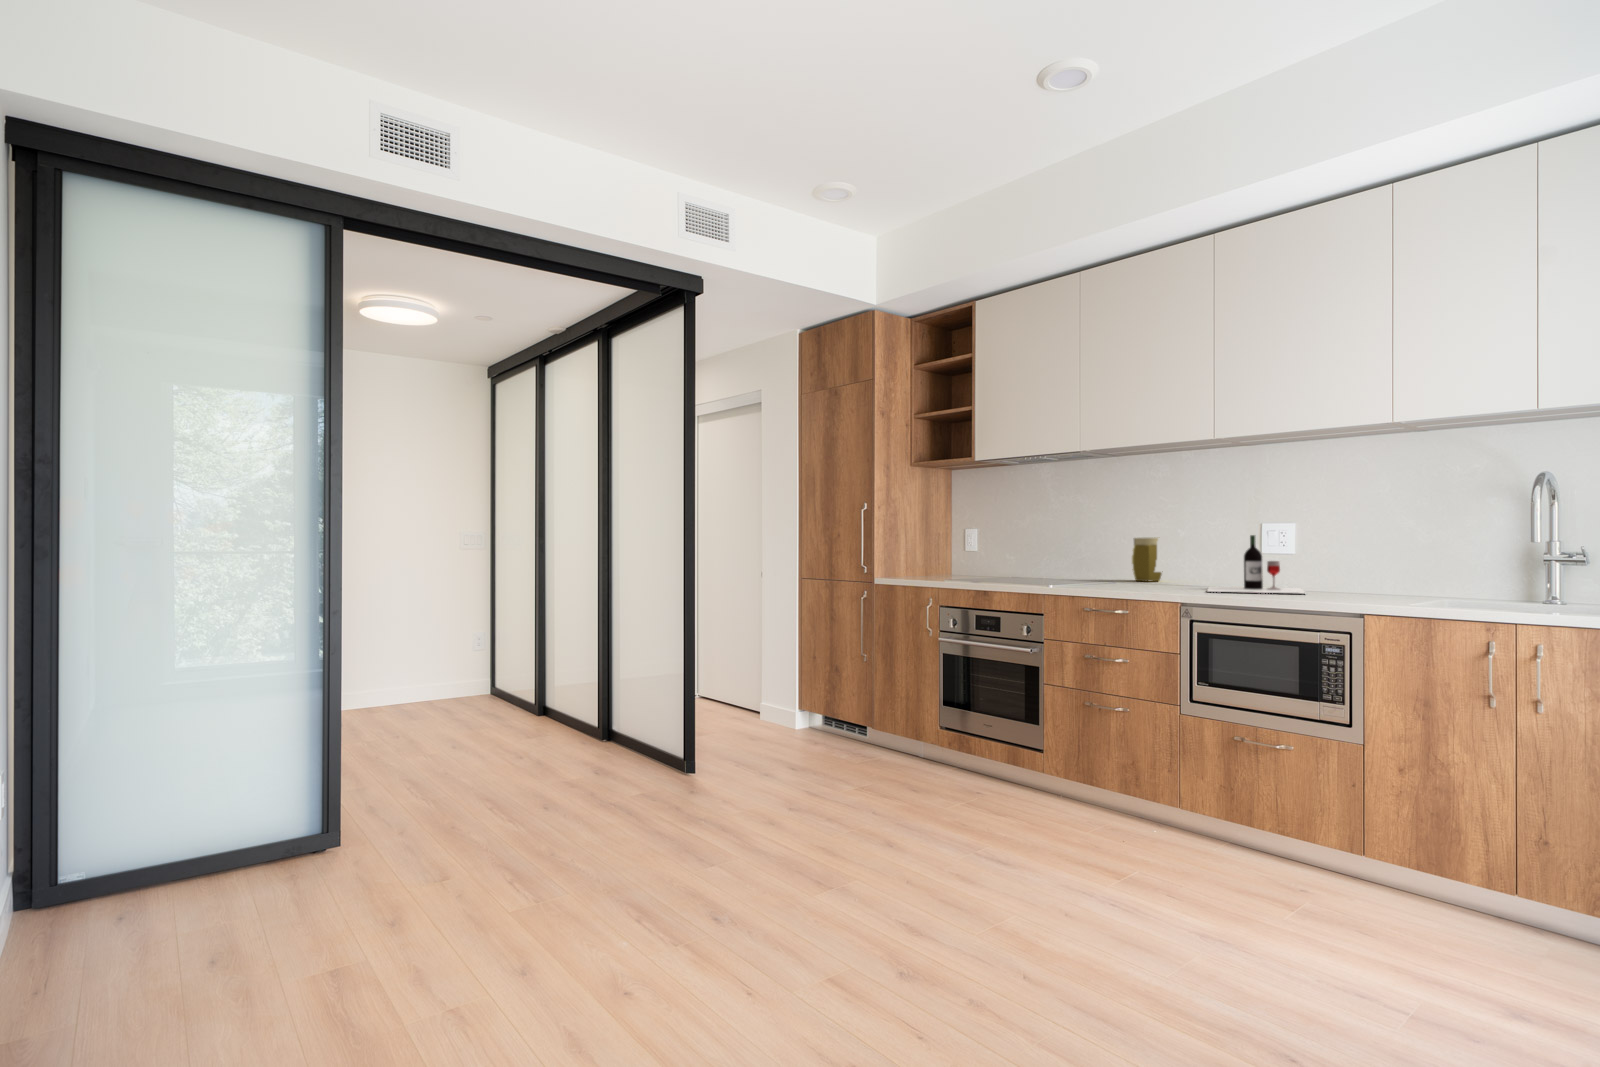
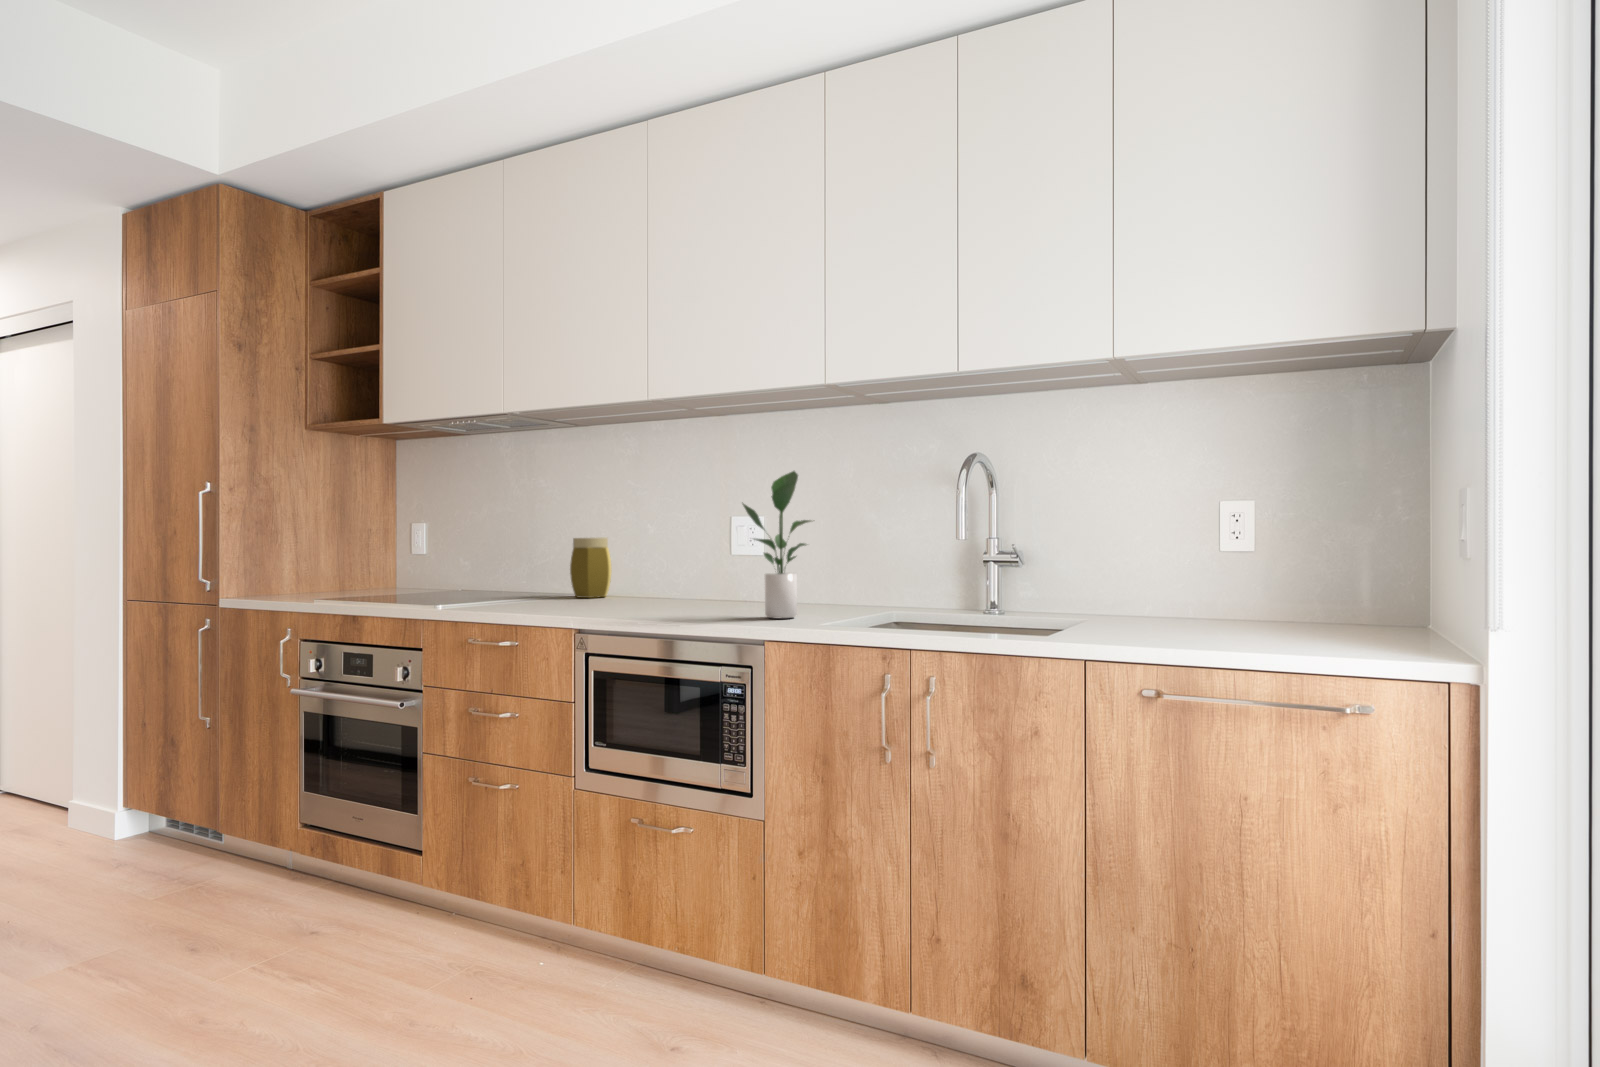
potted plant: none [1324,488,1390,599] -> present [743,471,811,619]
wine bottle: present [1208,535,1306,594] -> none [614,534,752,612]

